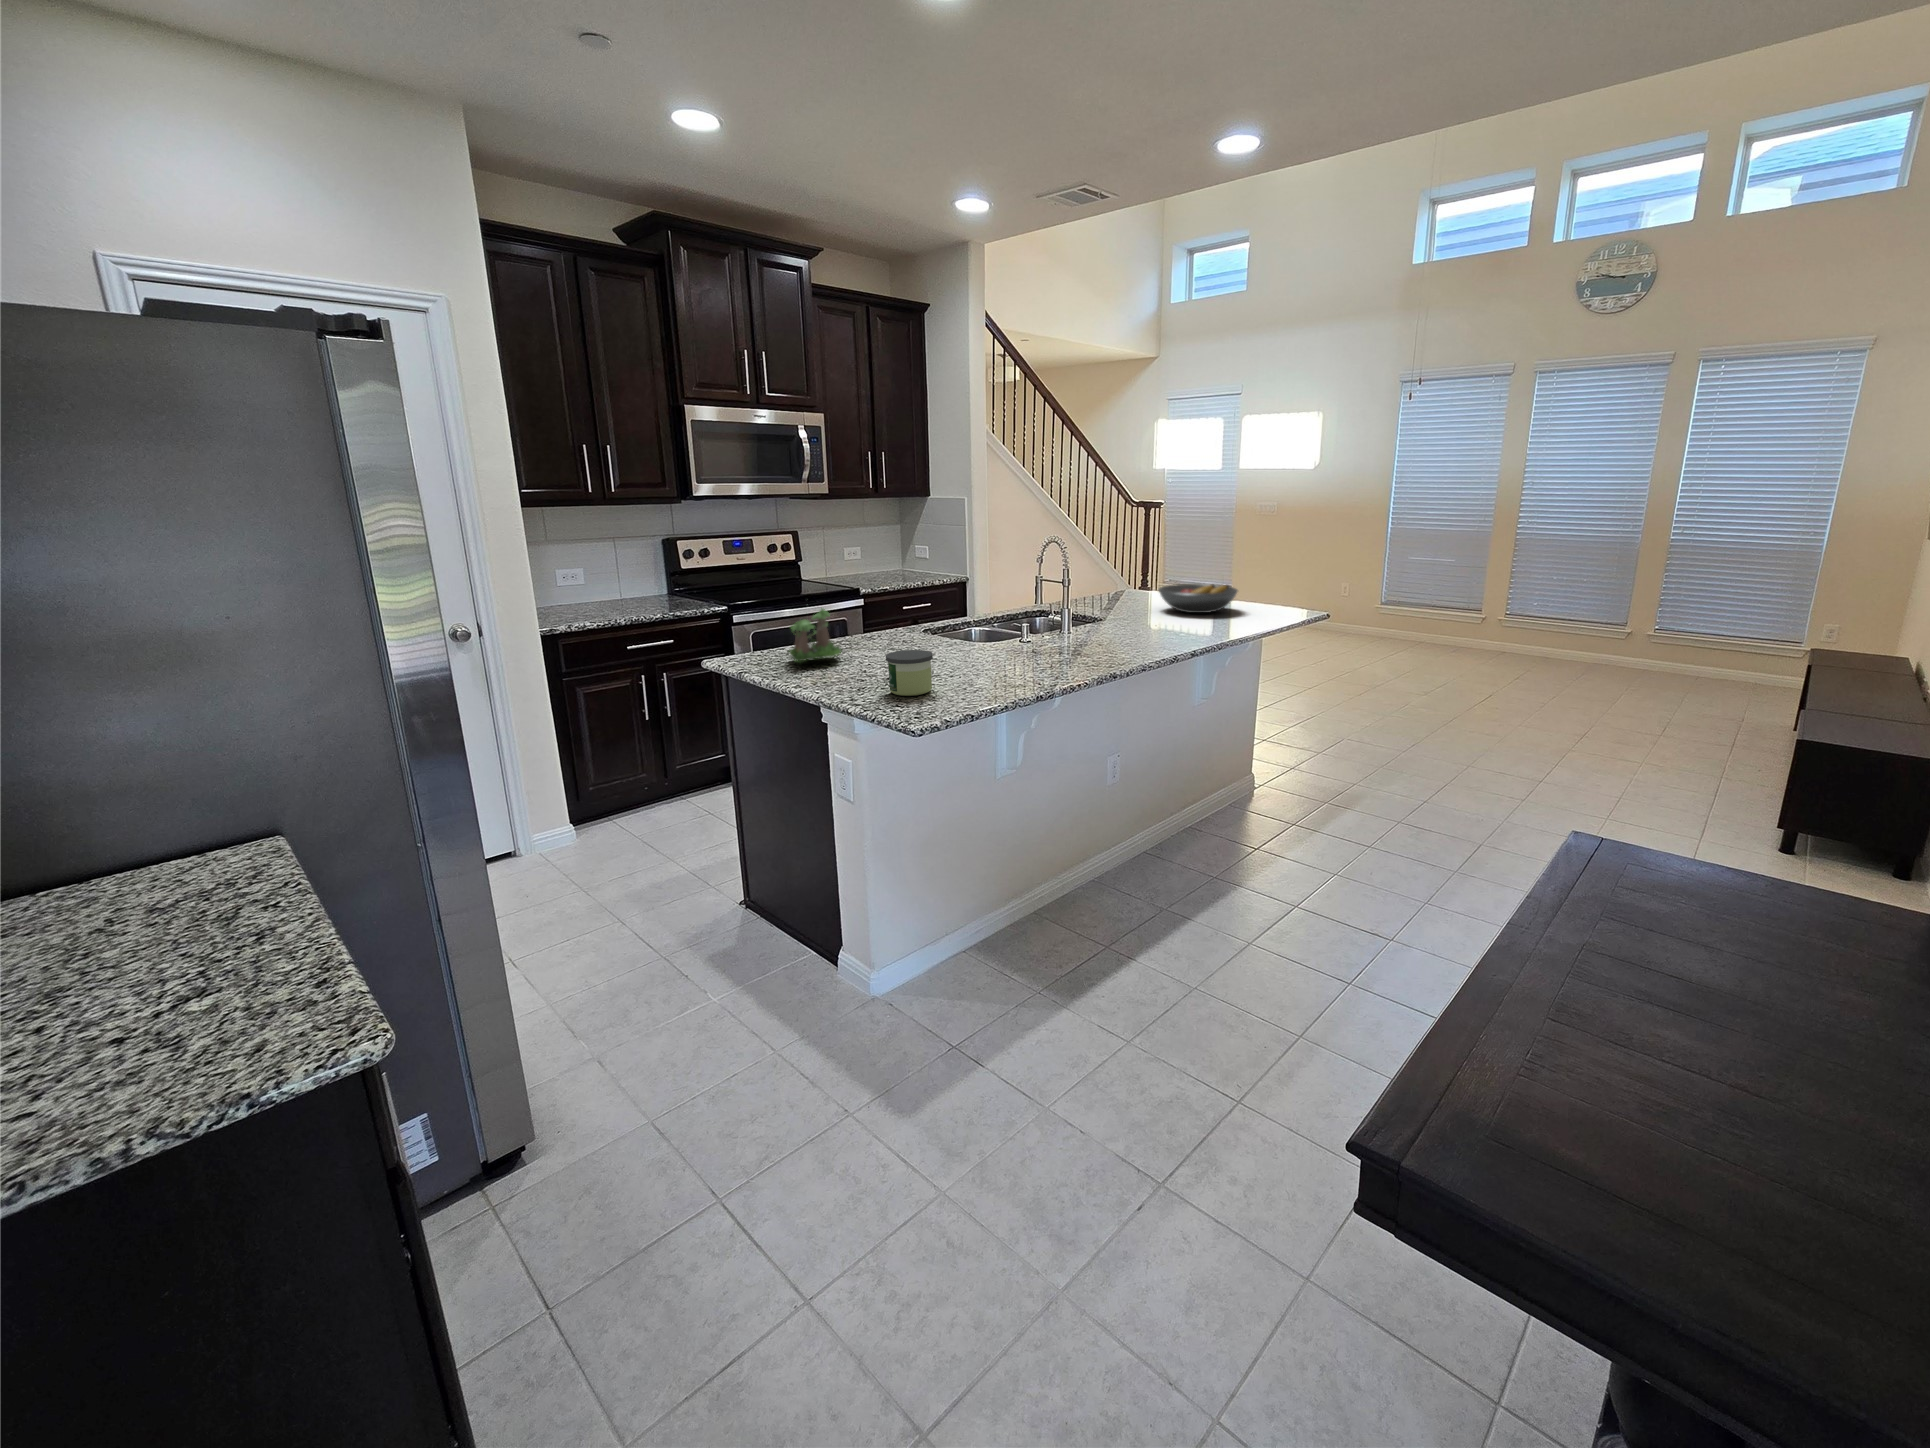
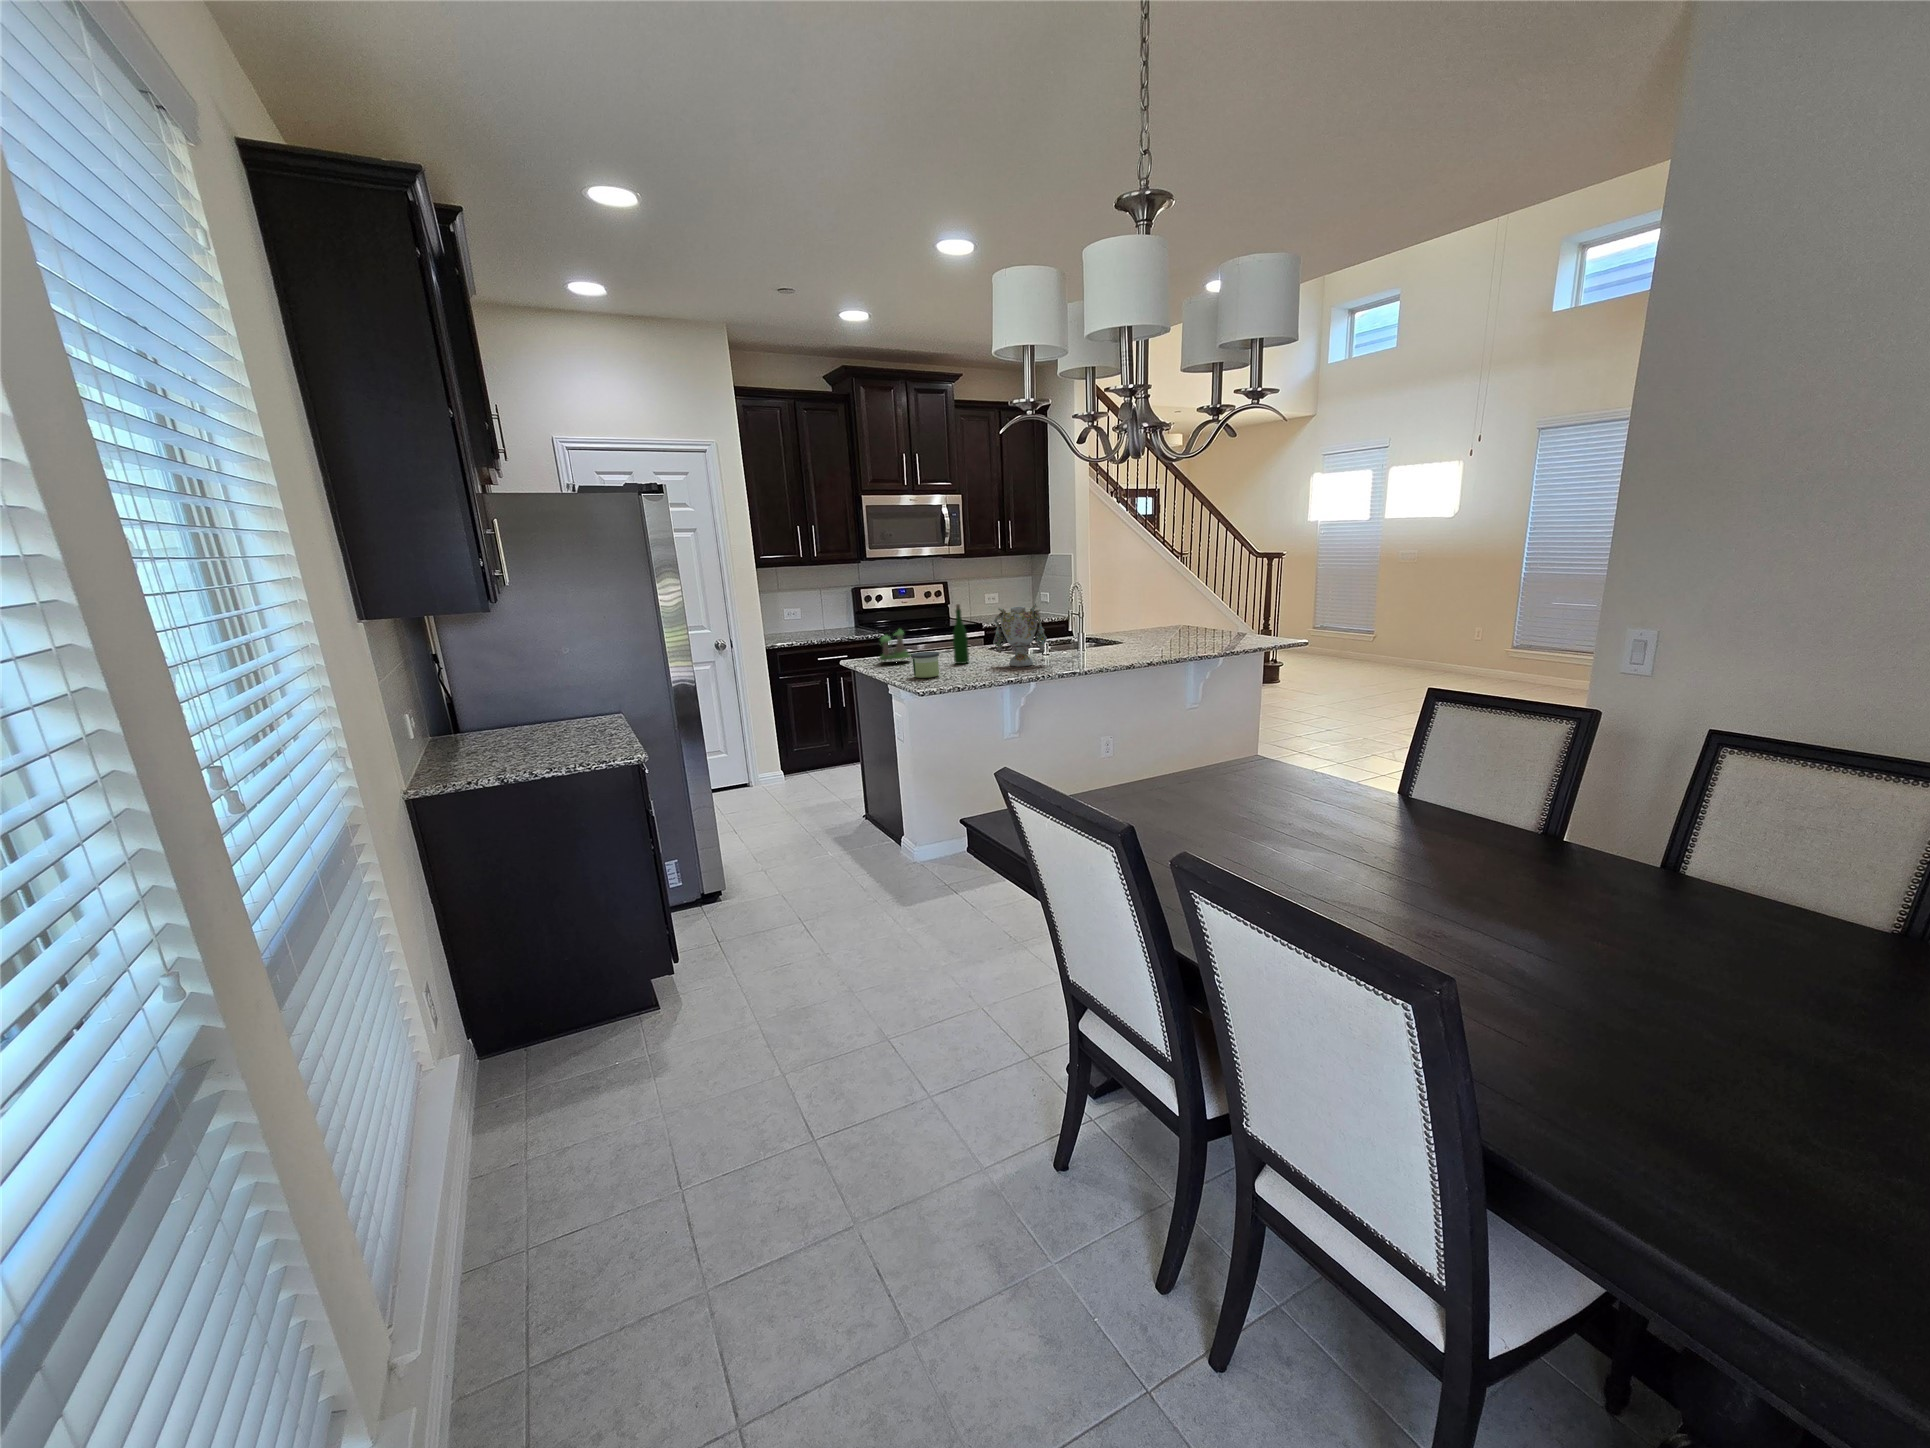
wine bottle: none [918,569,942,663] -> present [953,604,969,664]
vase: none [991,569,1072,666] -> present [993,604,1047,667]
fruit bowl: present [1159,584,1238,613] -> none [1166,618,1227,640]

